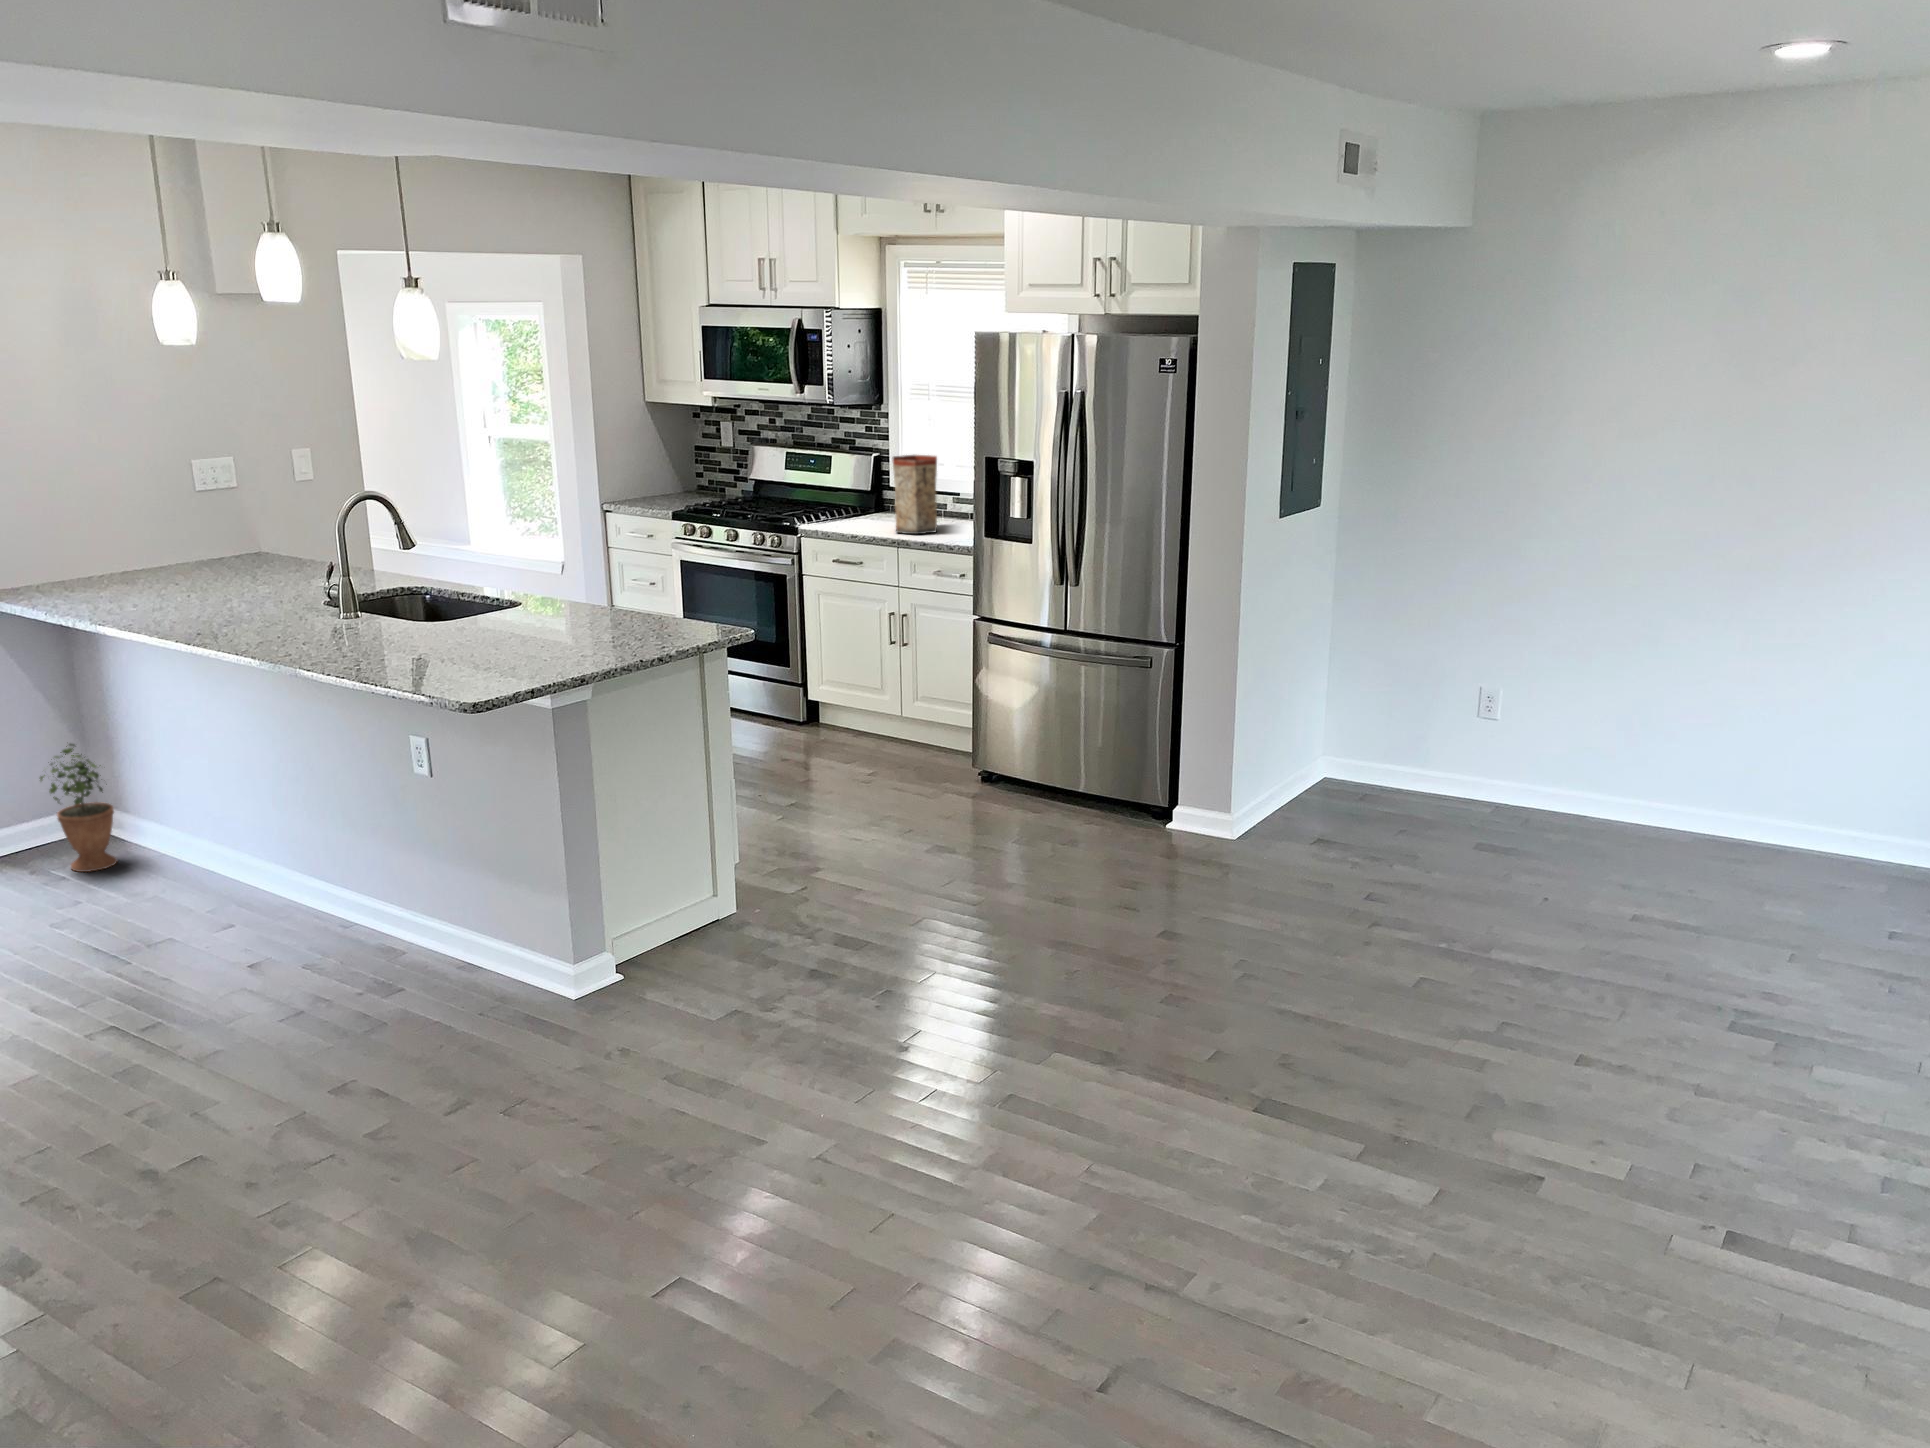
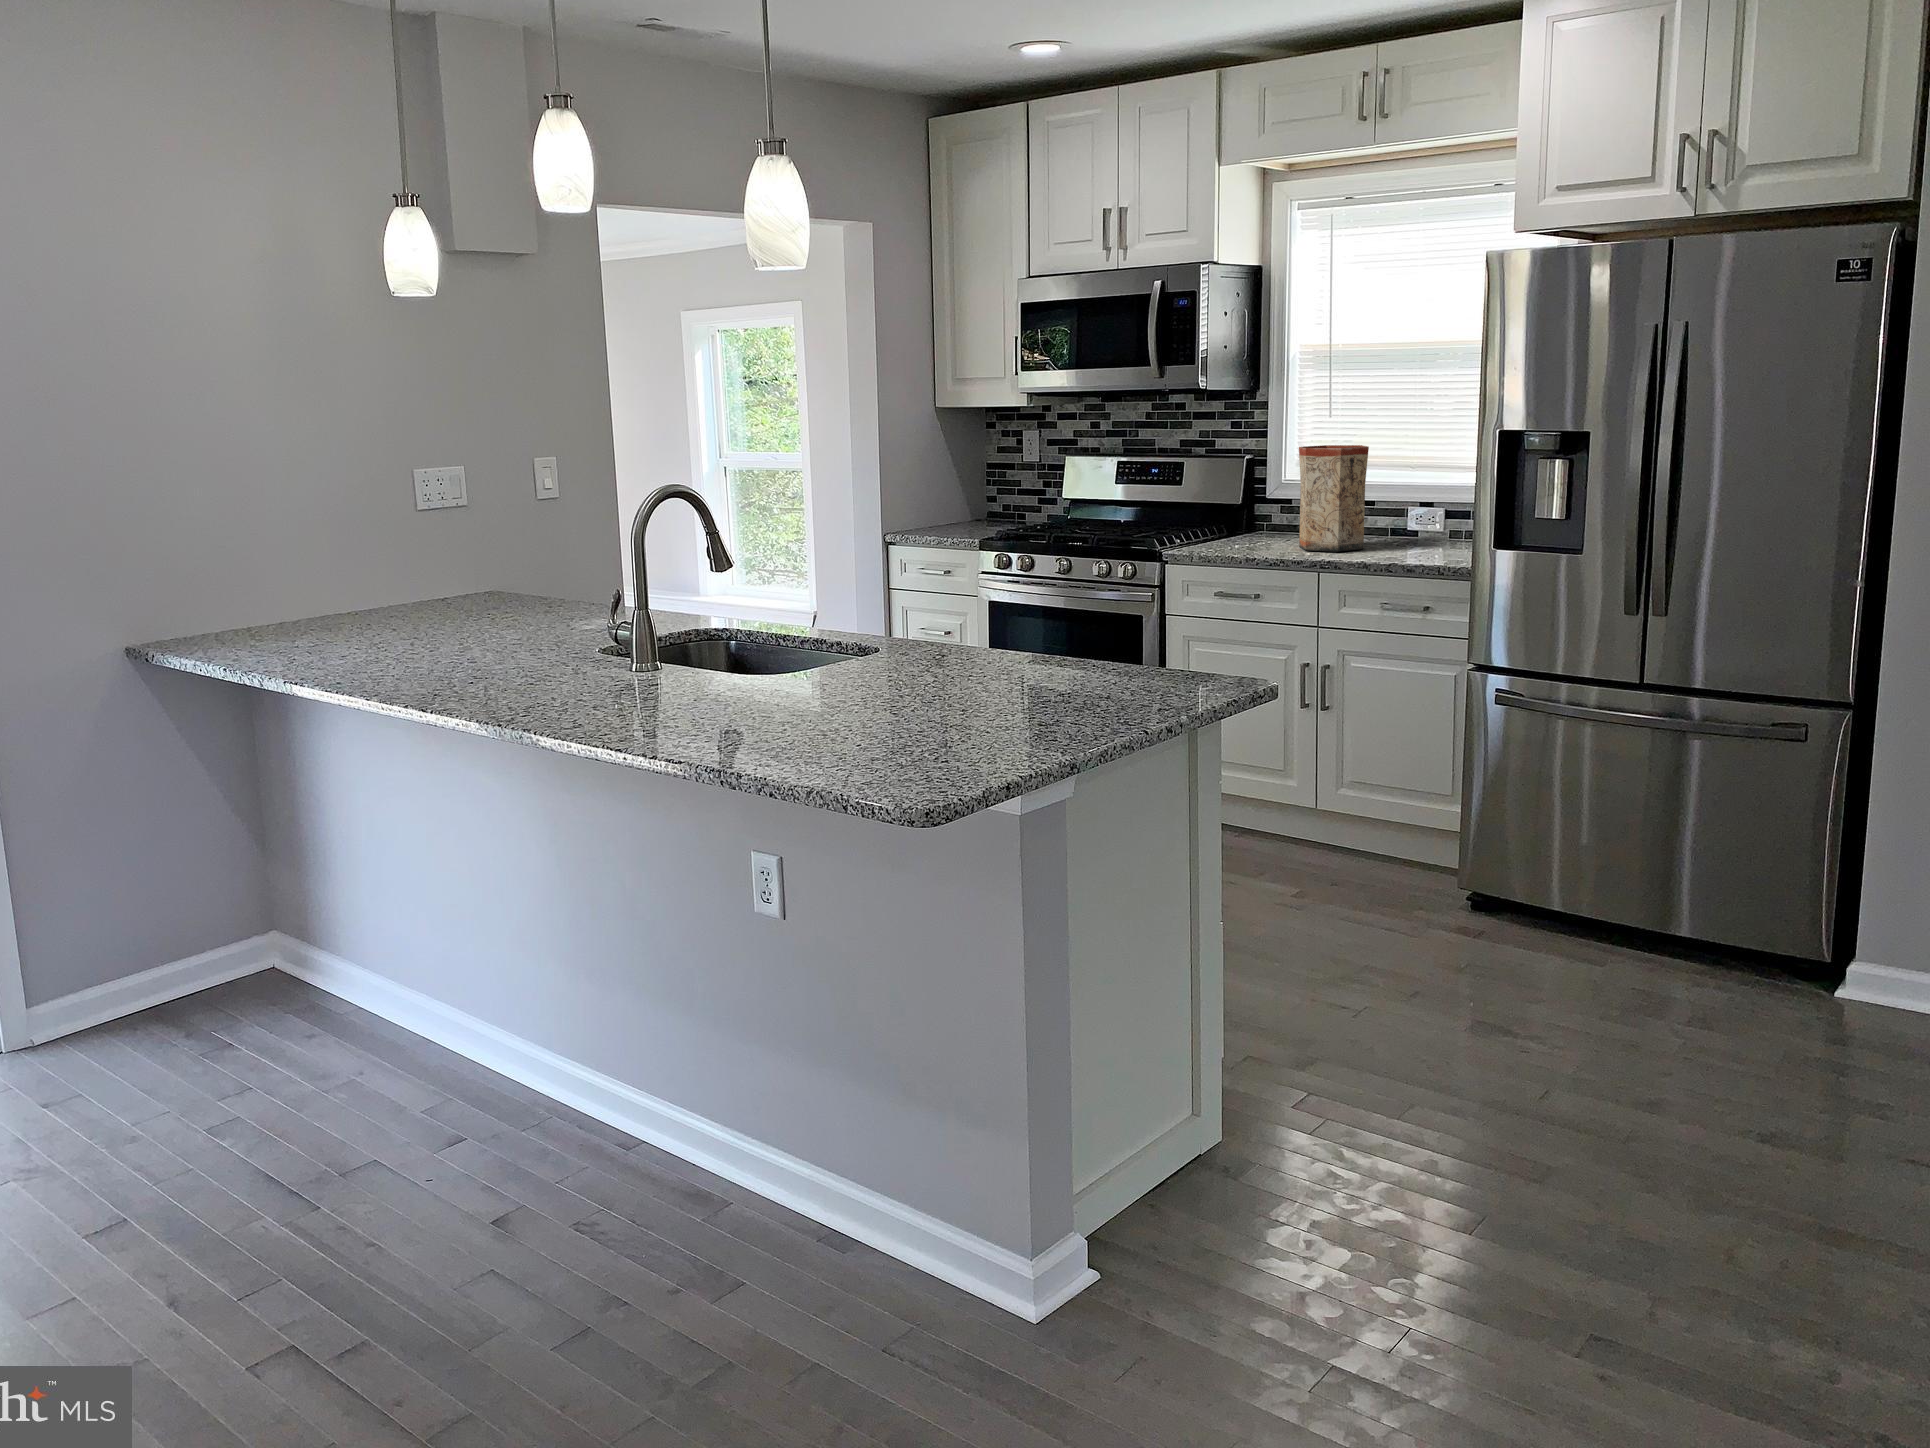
potted plant: present [40,744,117,872] -> none [130,804,239,1026]

